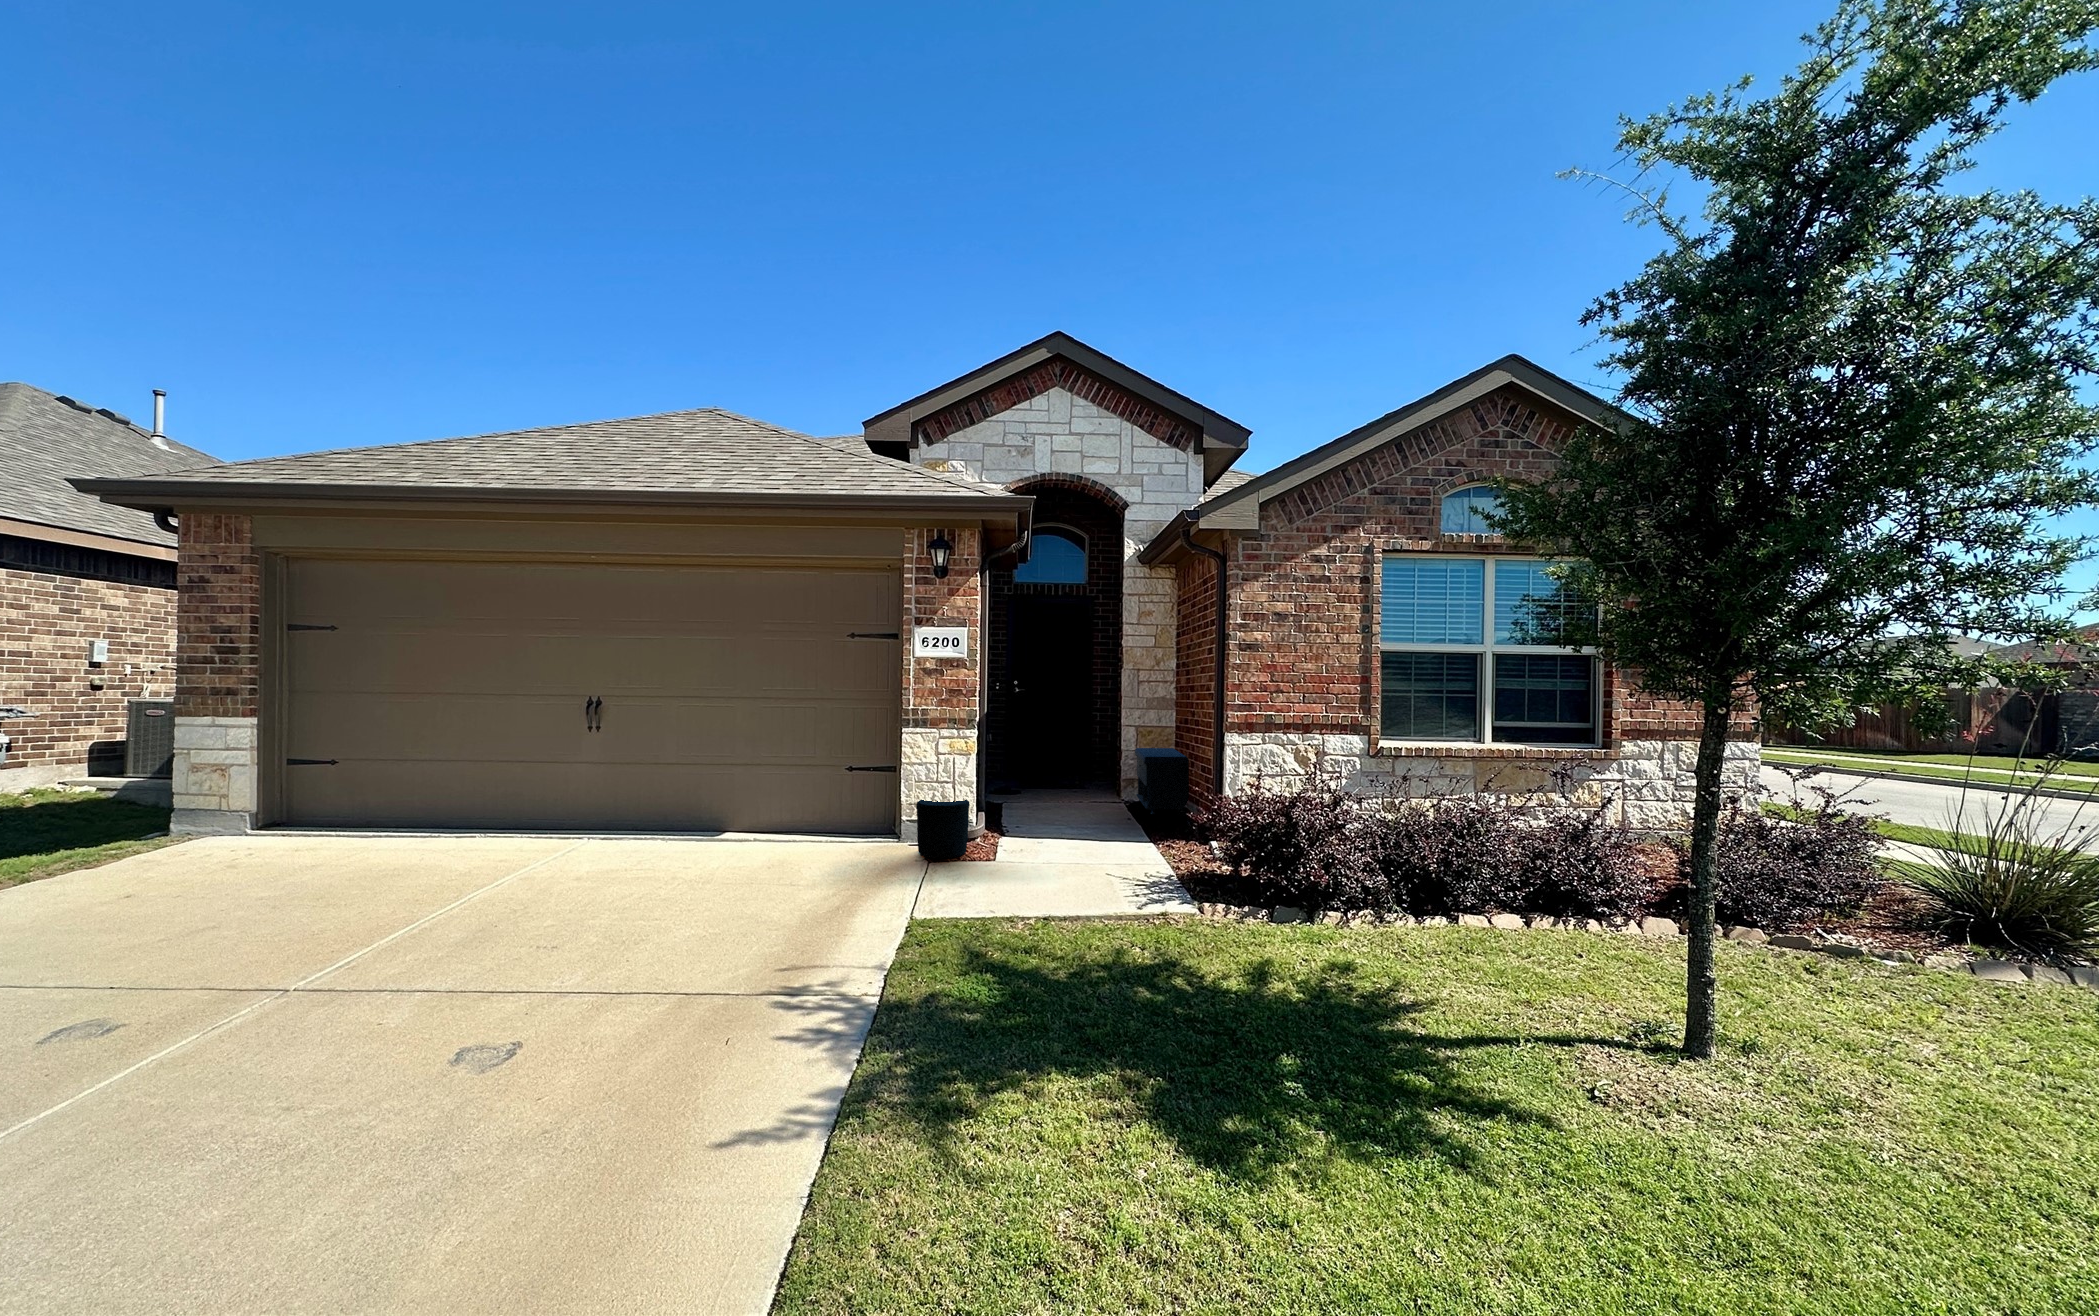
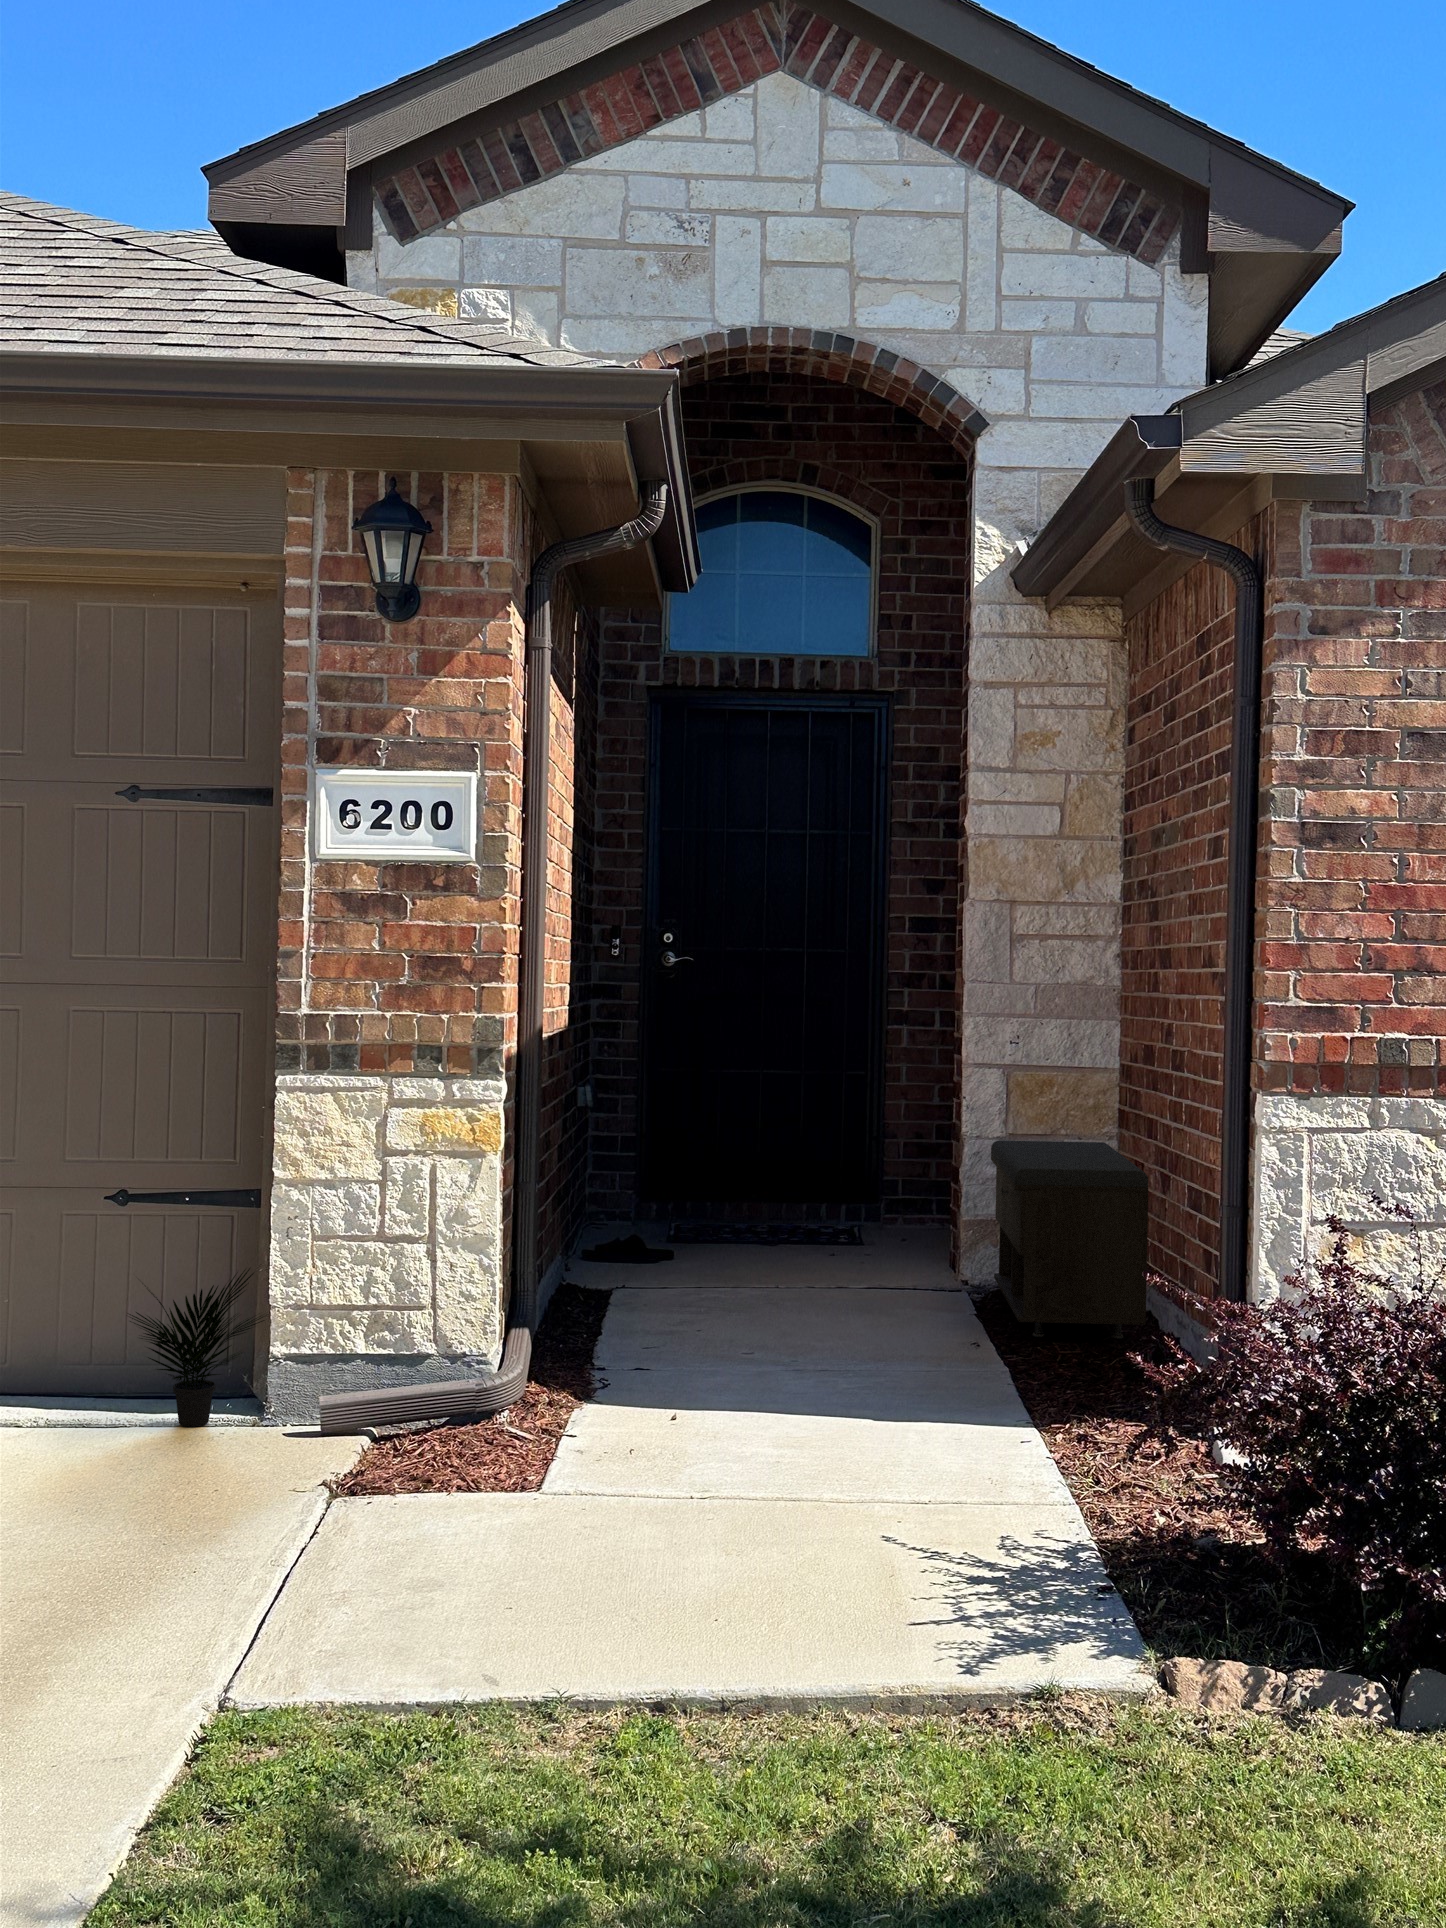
potted plant: none [851,793,900,847] -> present [129,1268,264,1427]
woven basket: present [916,799,970,859] -> none [310,1283,472,1469]

